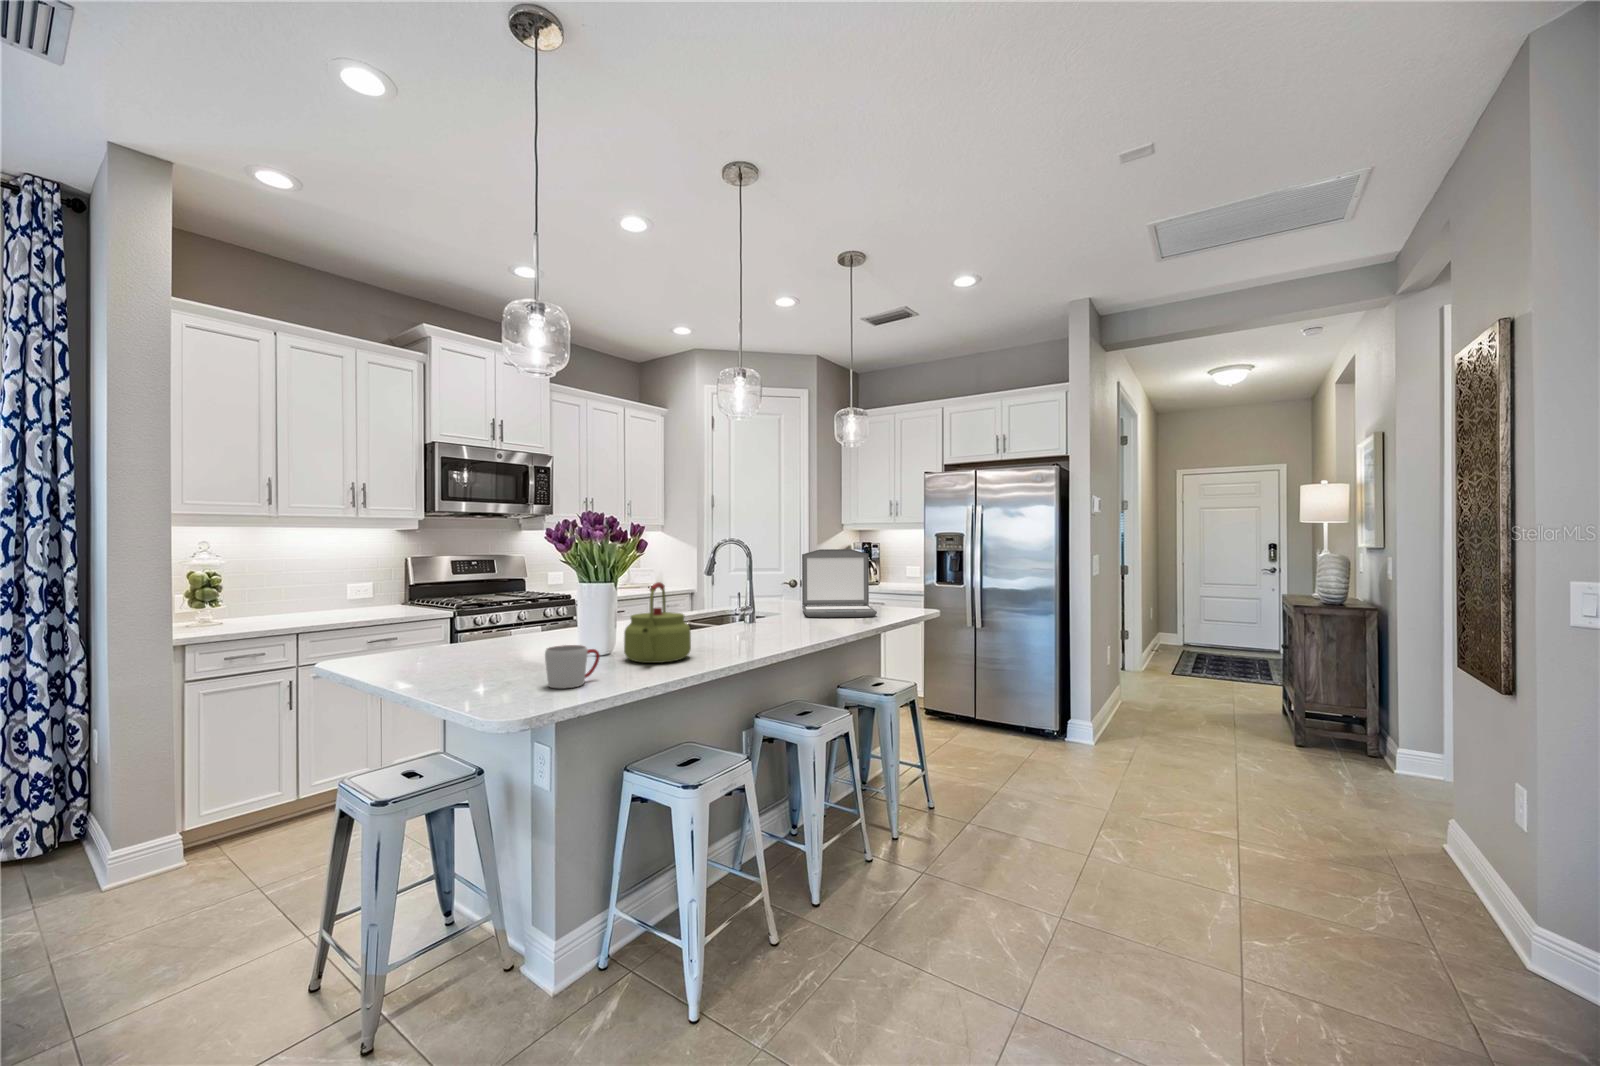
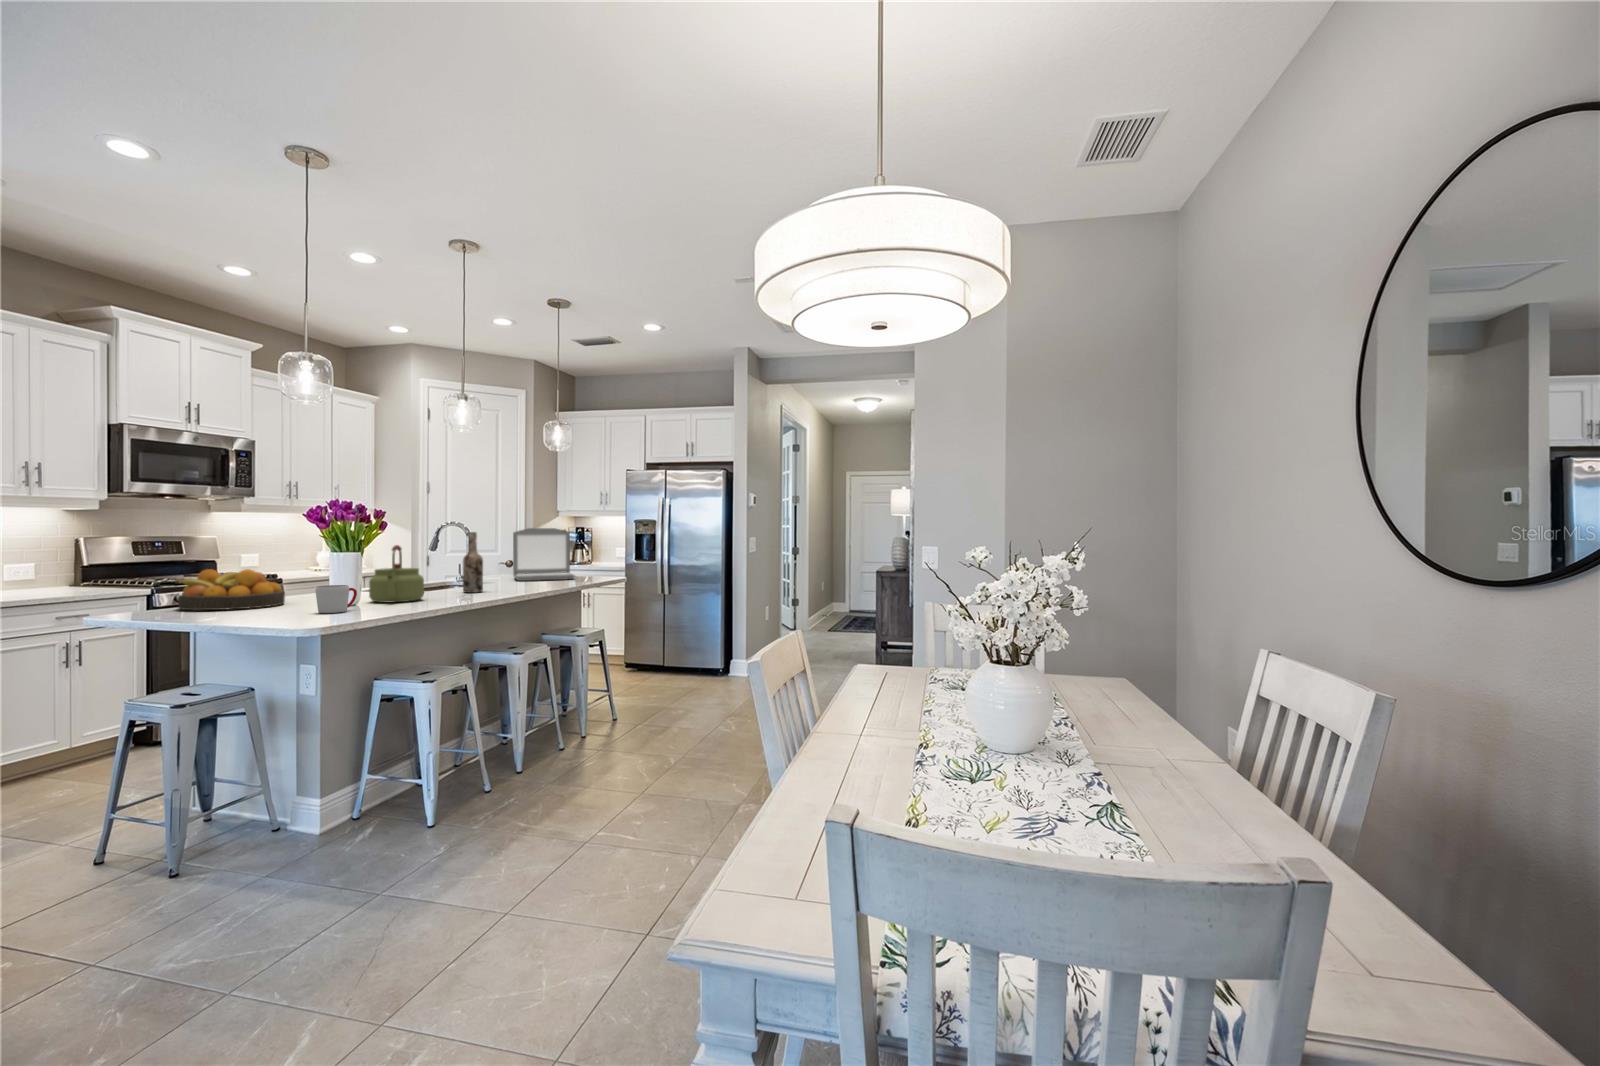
wine bottle: none [741,561,766,643] -> present [463,532,483,593]
fruit bowl: none [411,611,532,668] -> present [177,569,285,610]

